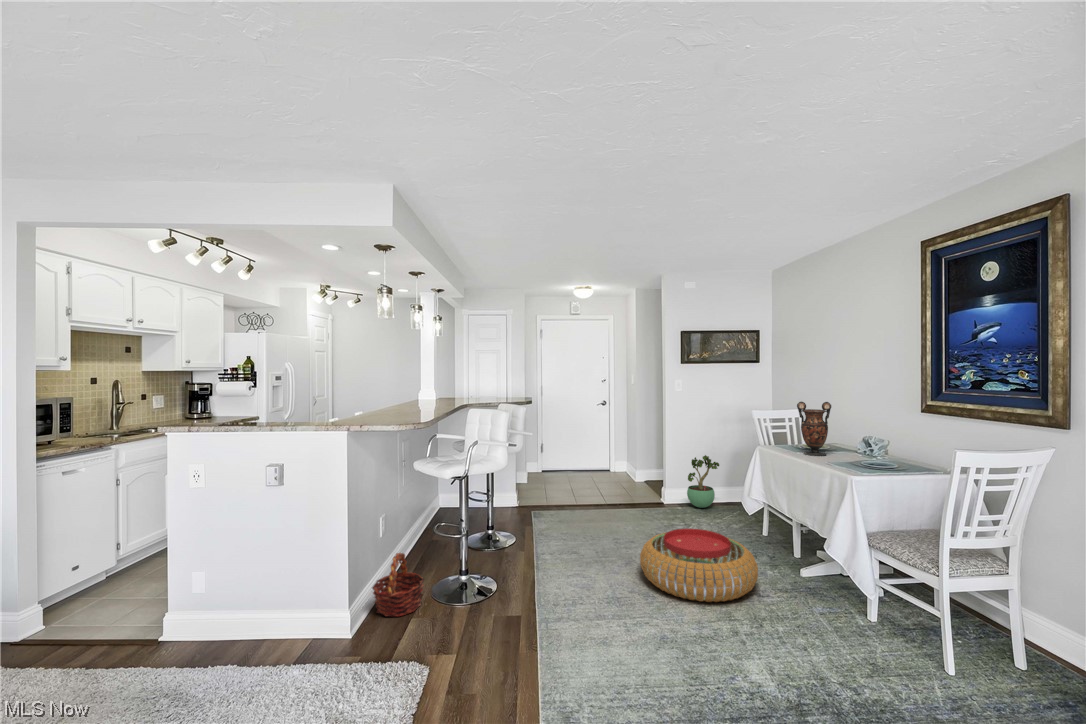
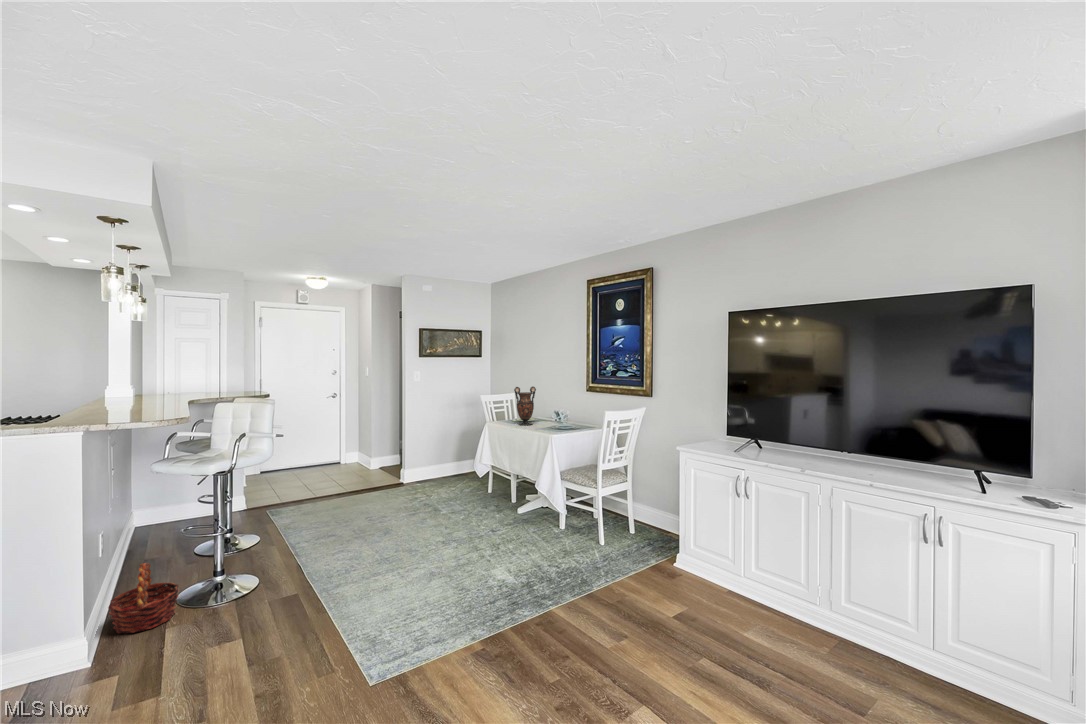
potted plant: present [687,455,719,508] -> none [425,436,451,481]
pouf: present [640,529,758,602] -> none [400,492,492,545]

